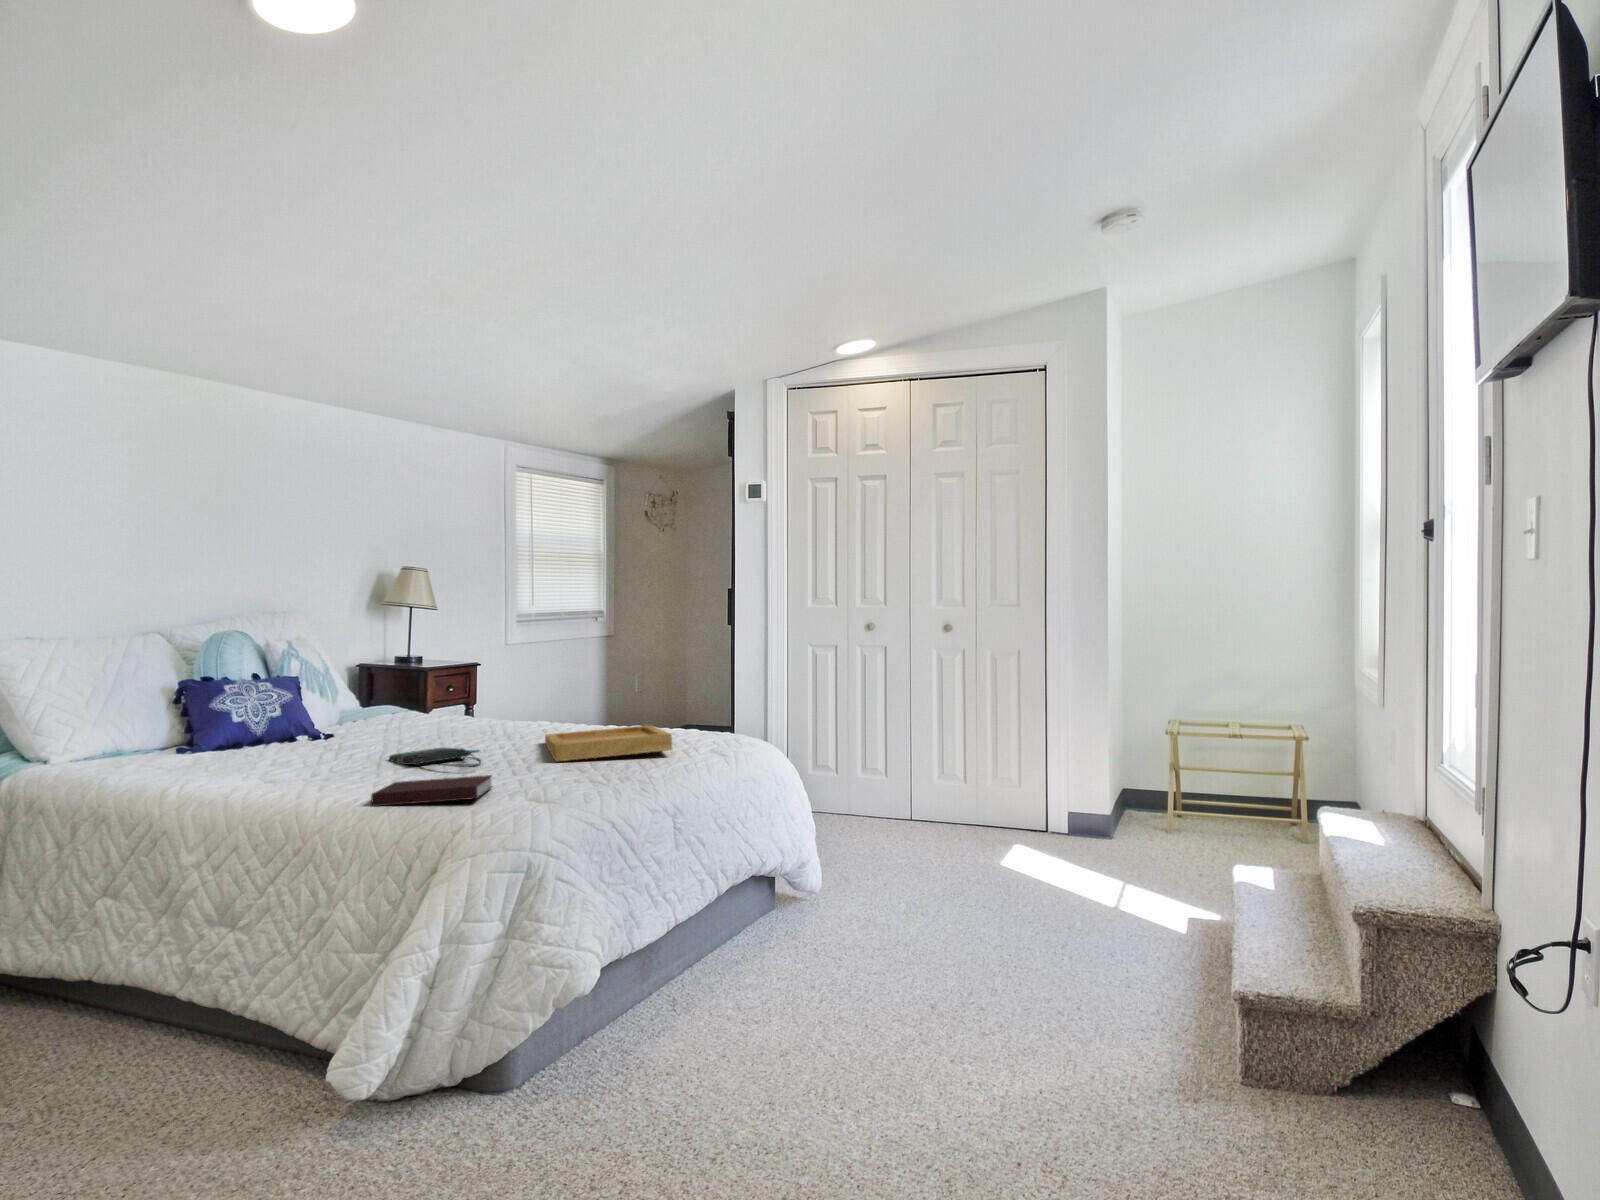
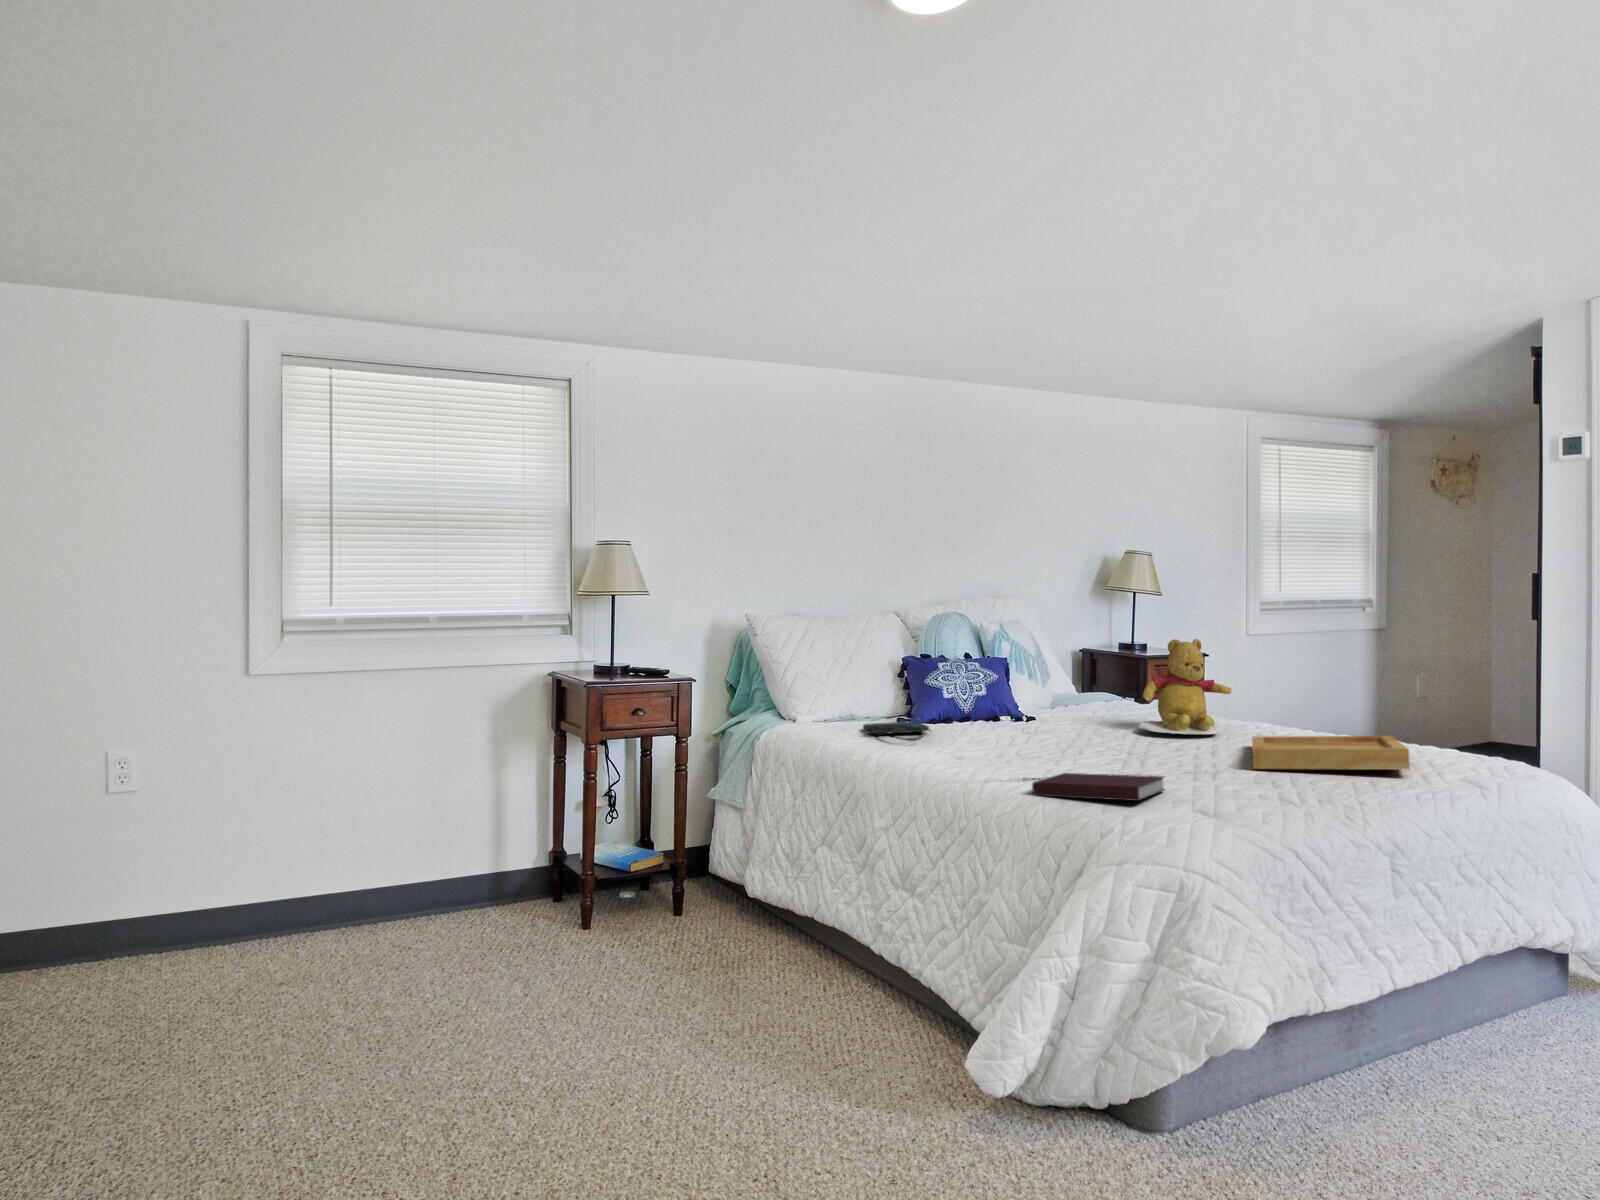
teddy bear: none [441,652,522,738] -> present [1138,639,1232,735]
tote bag: present [389,748,481,767] -> present [863,721,930,741]

